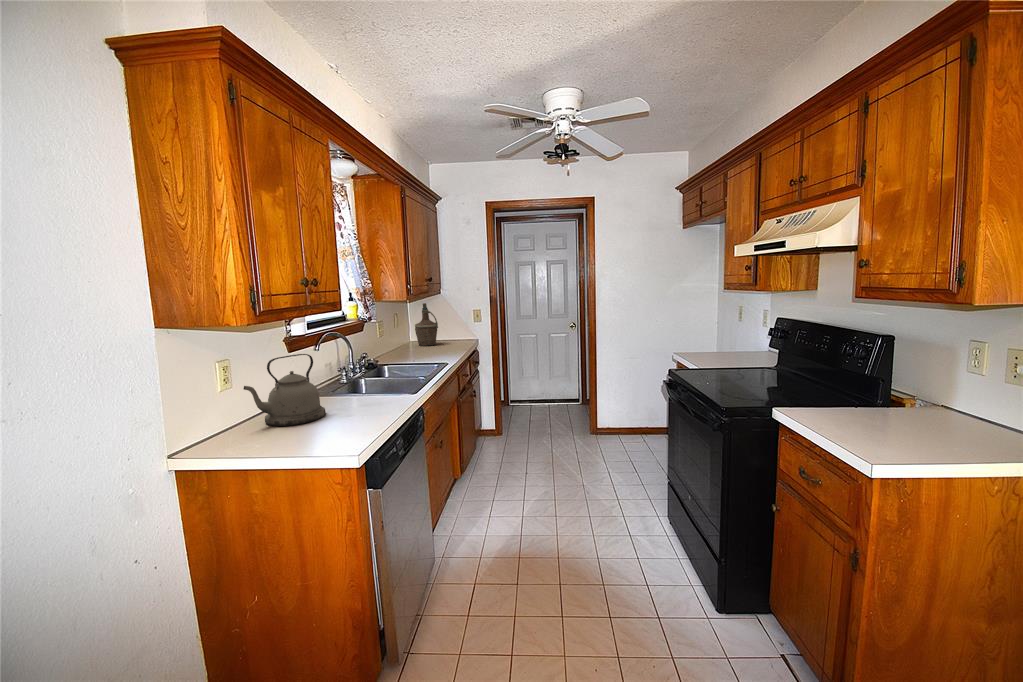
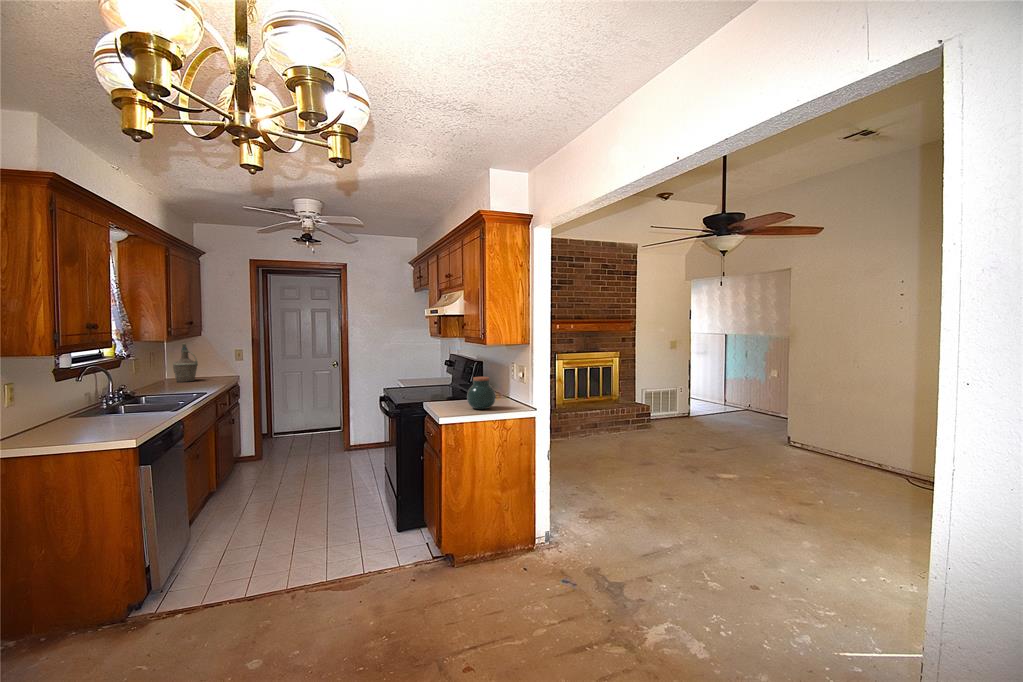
kettle: present [244,354,326,426] -> none [28,379,99,432]
jar: none [883,366,960,434] -> present [467,377,496,409]

